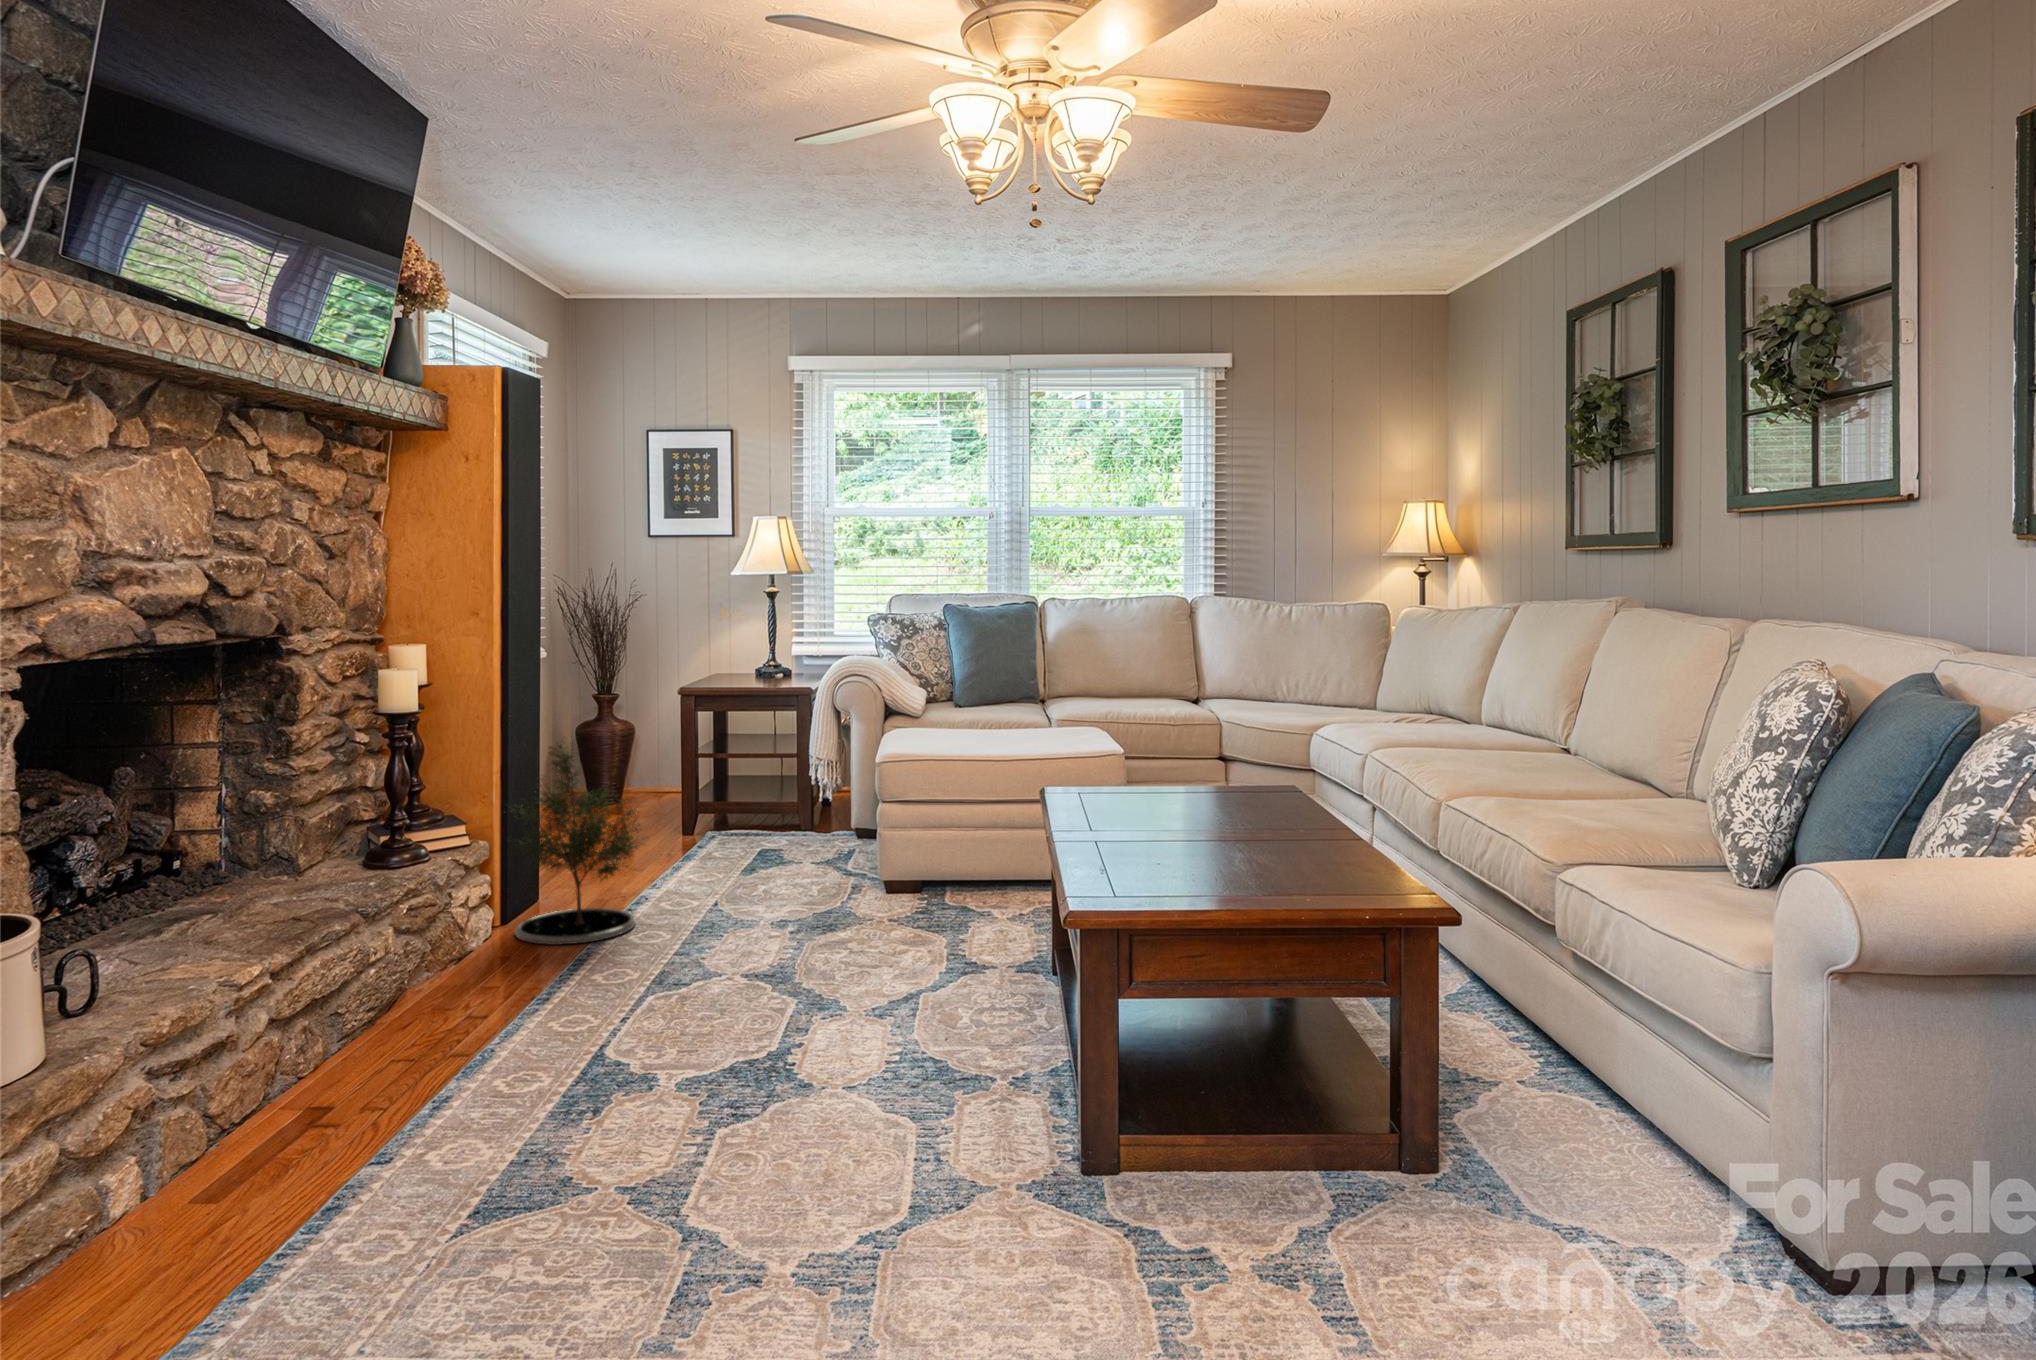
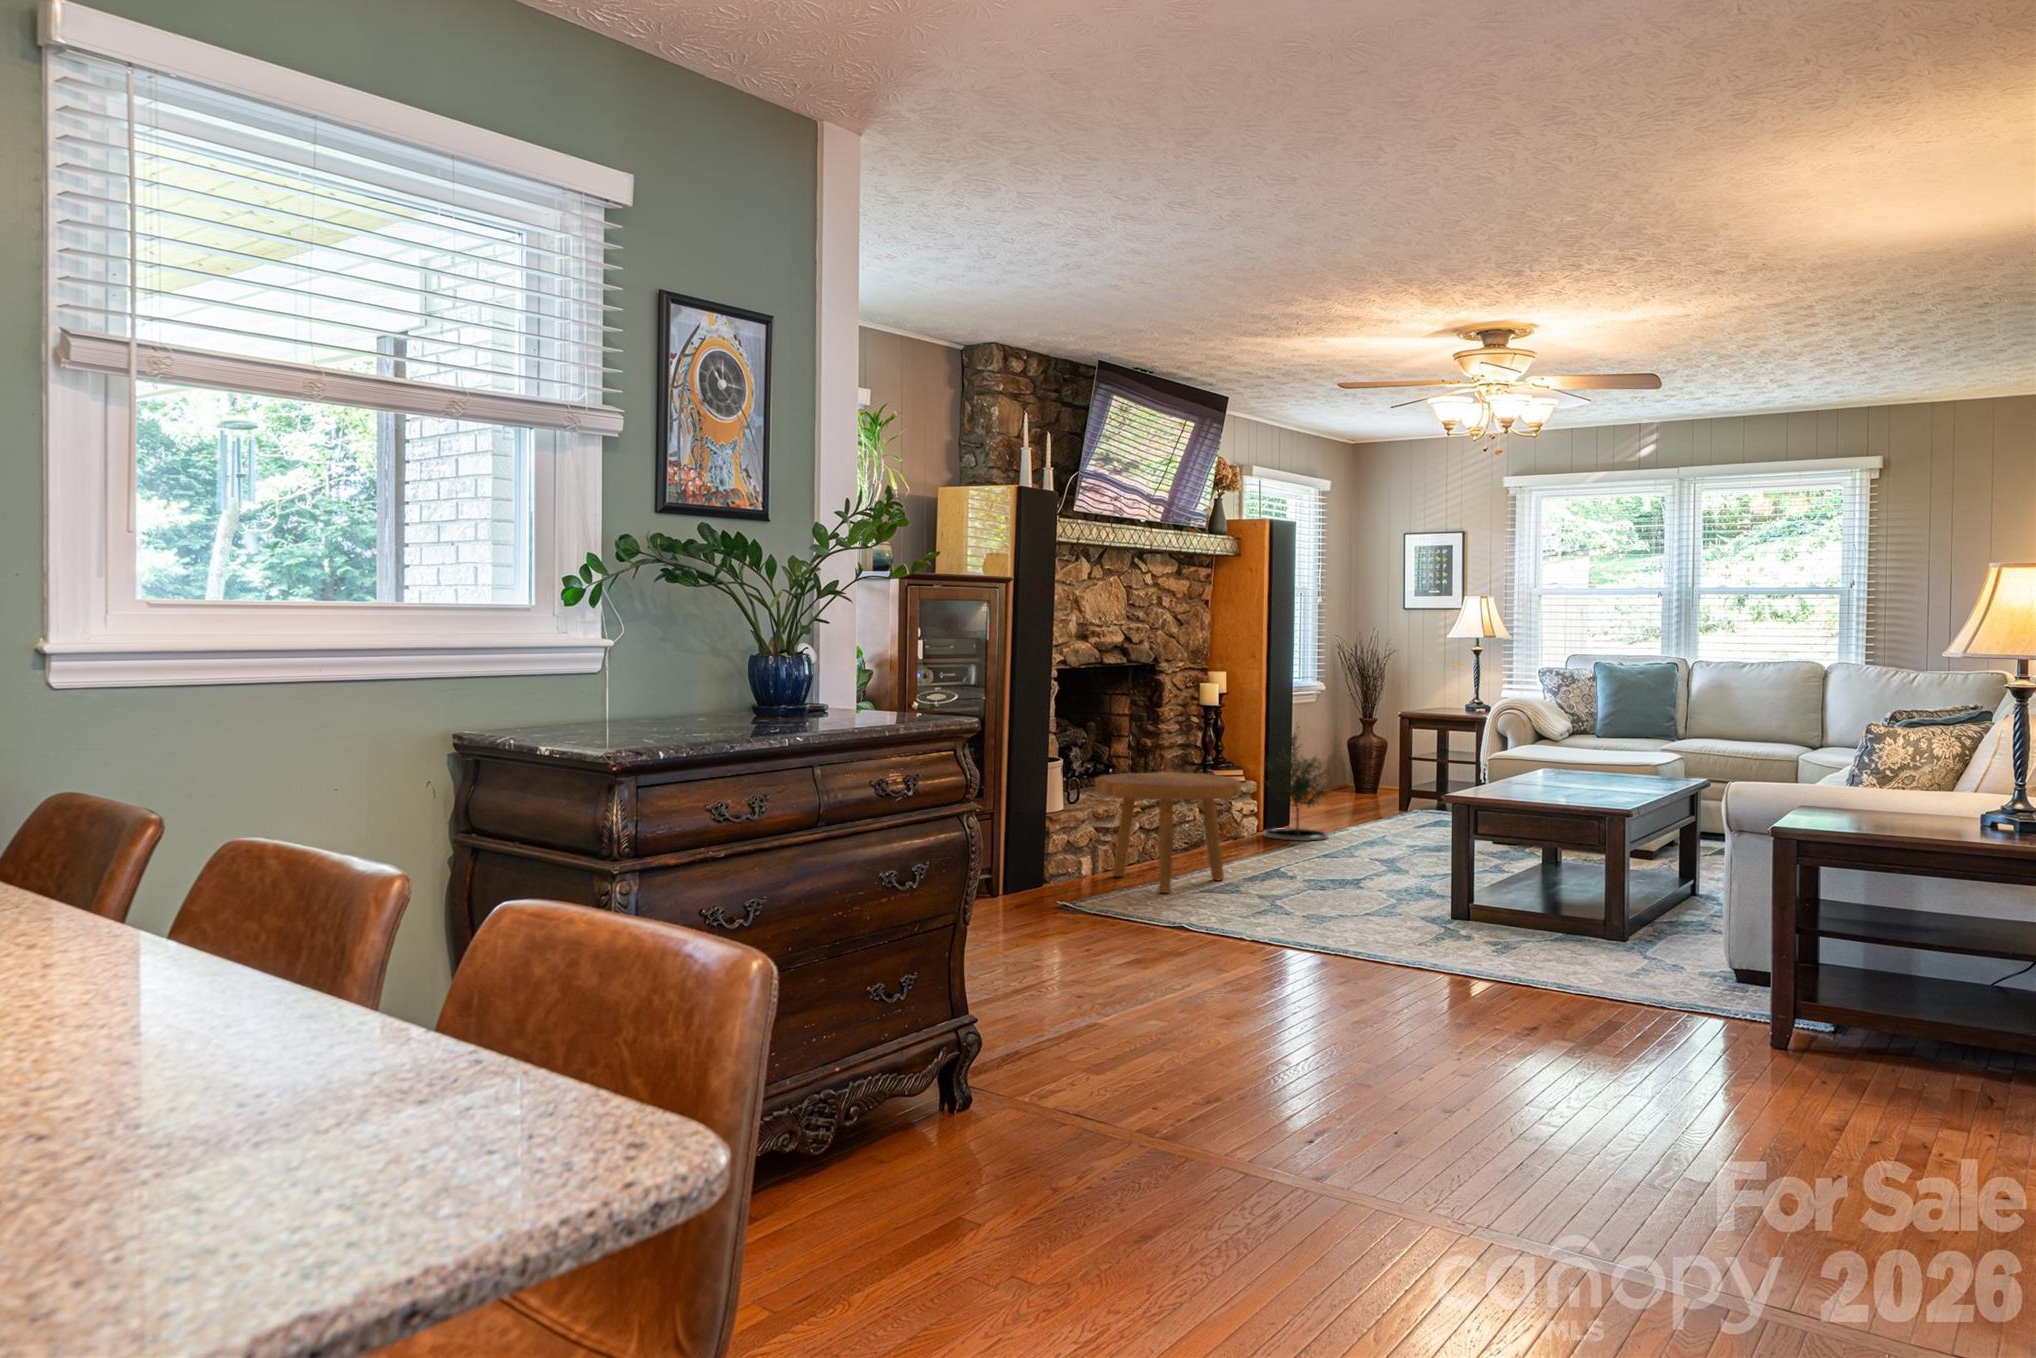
footstool: none [140,901,565,1279] -> present [1095,772,1242,893]

